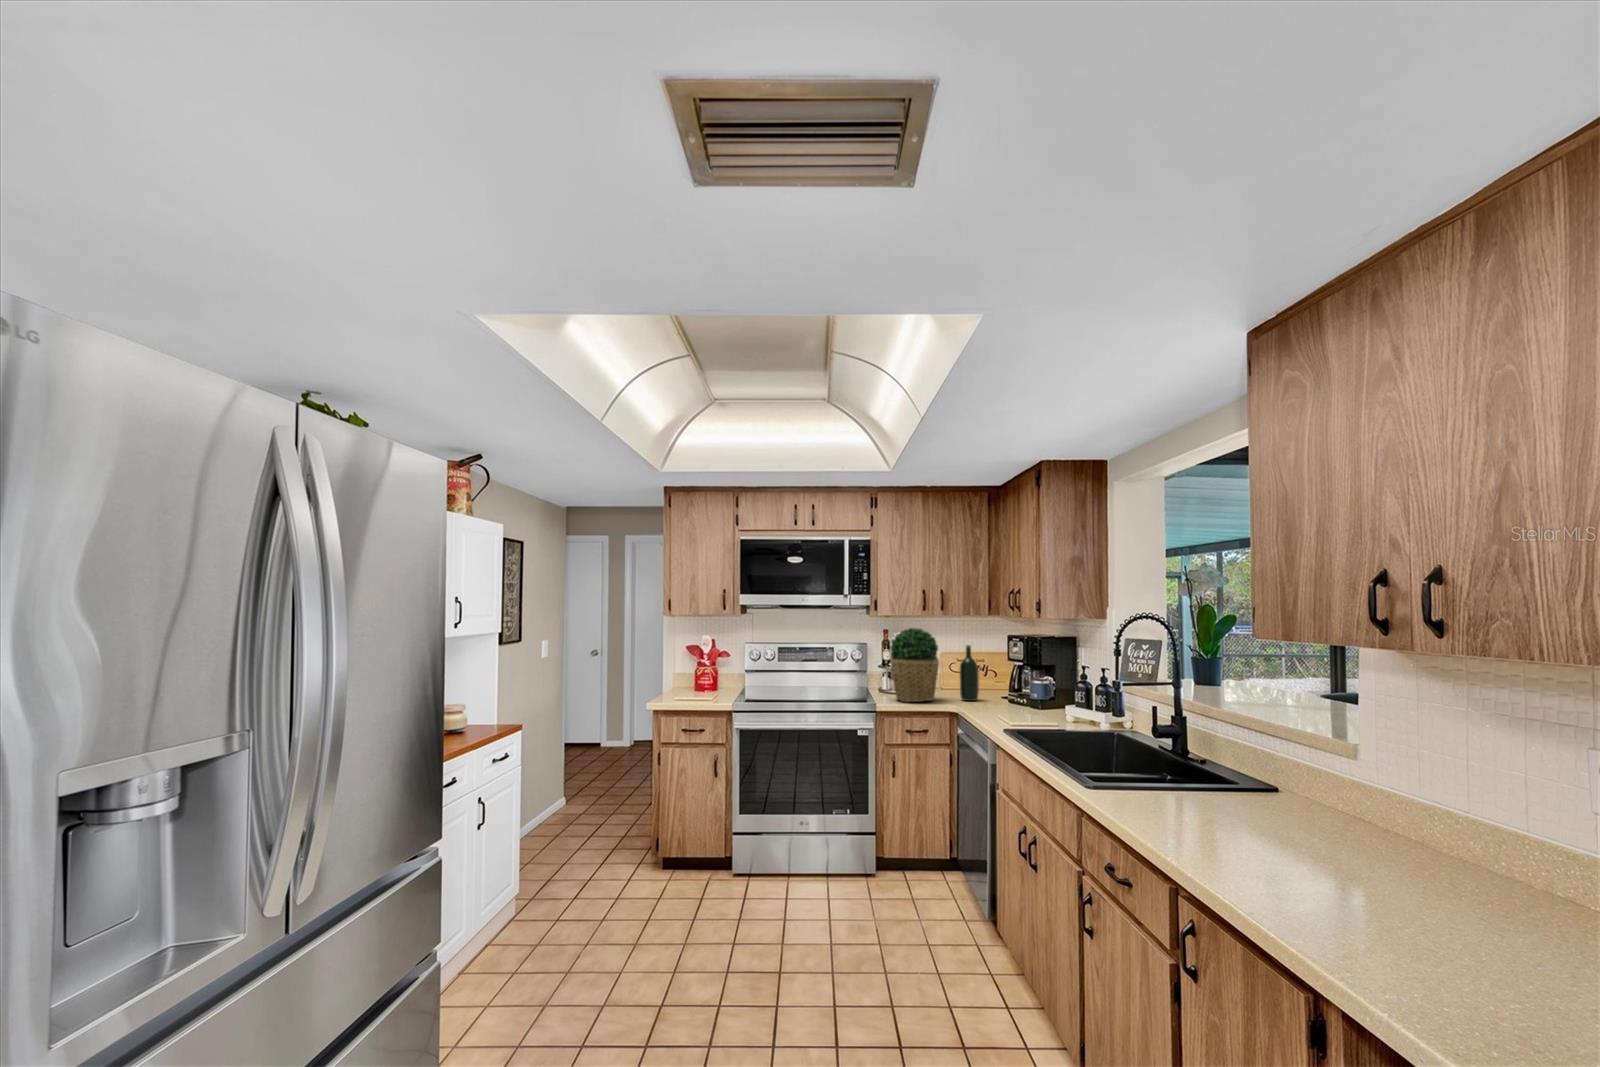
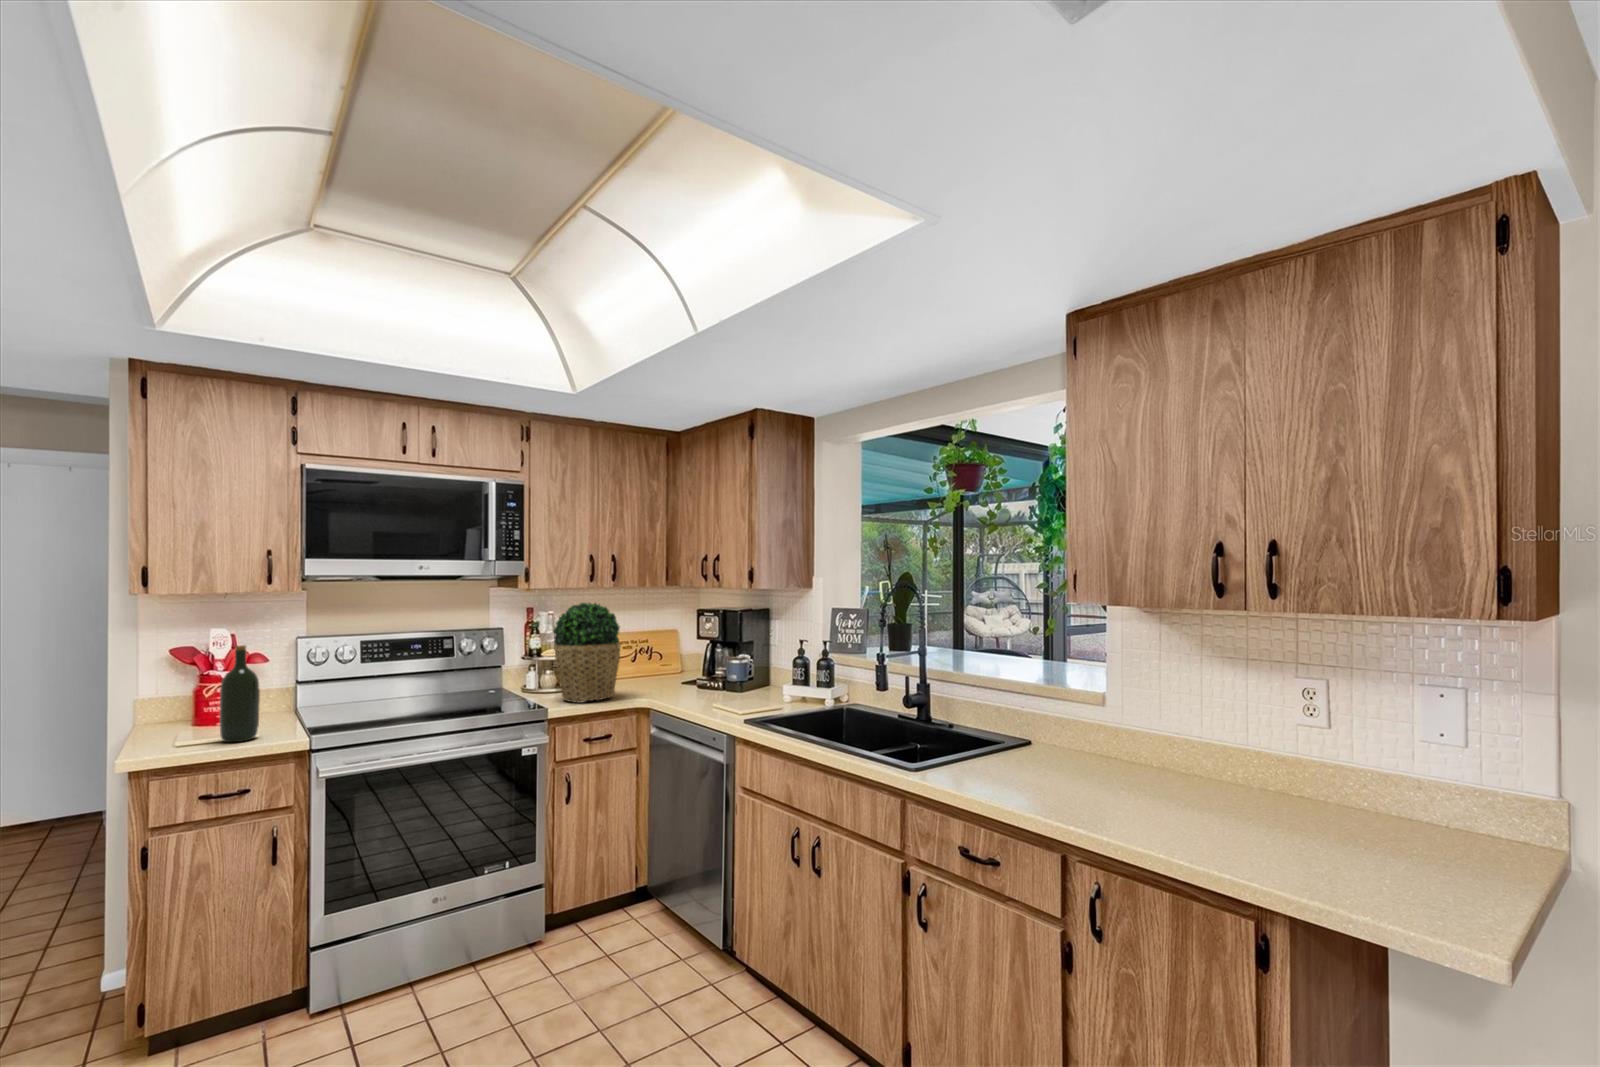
wine bottle: present [959,645,979,701] -> present [220,645,260,742]

